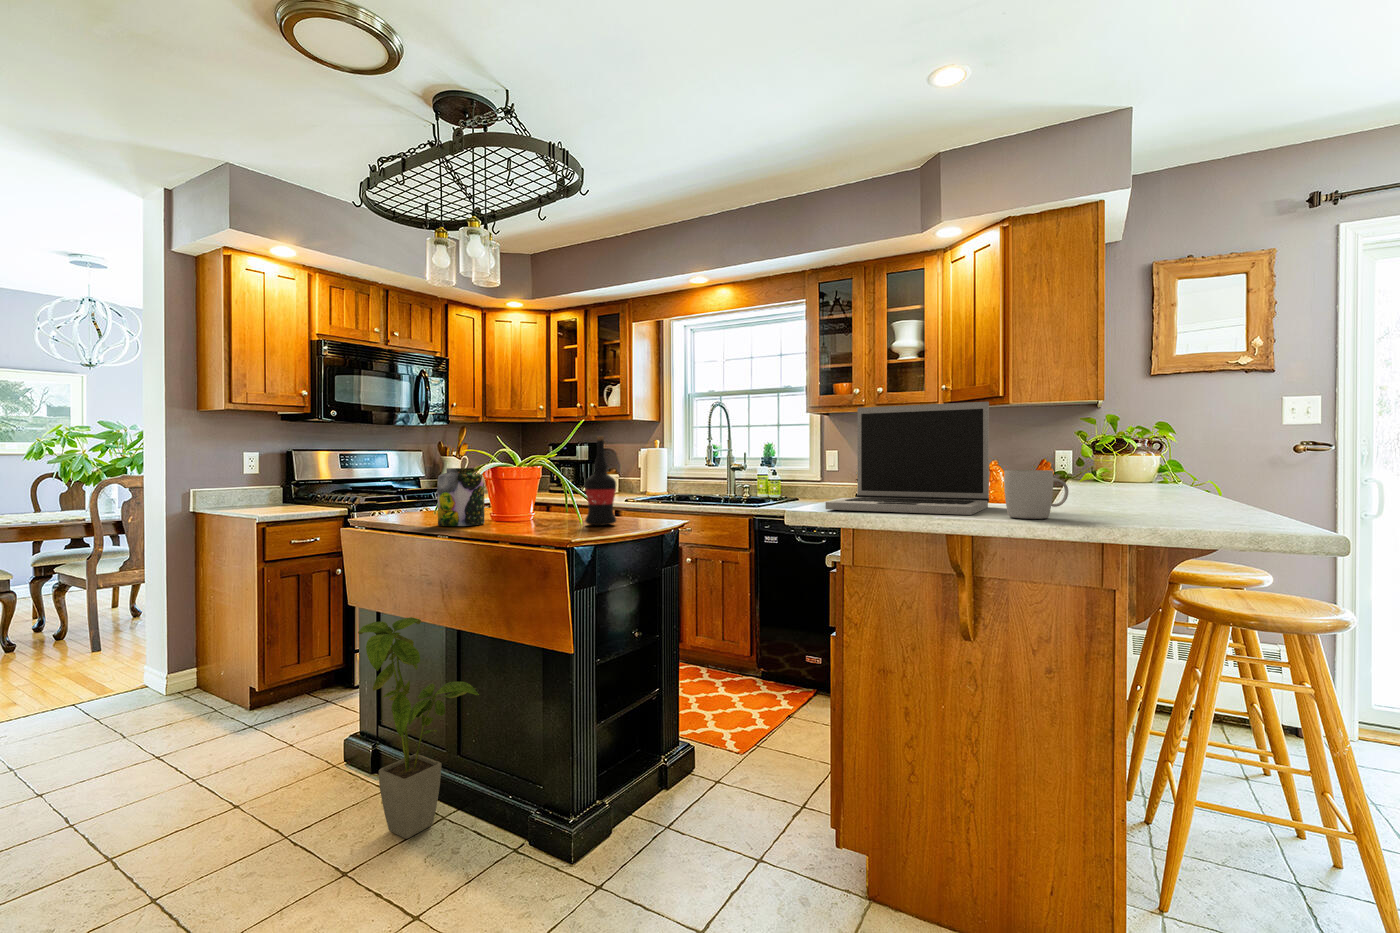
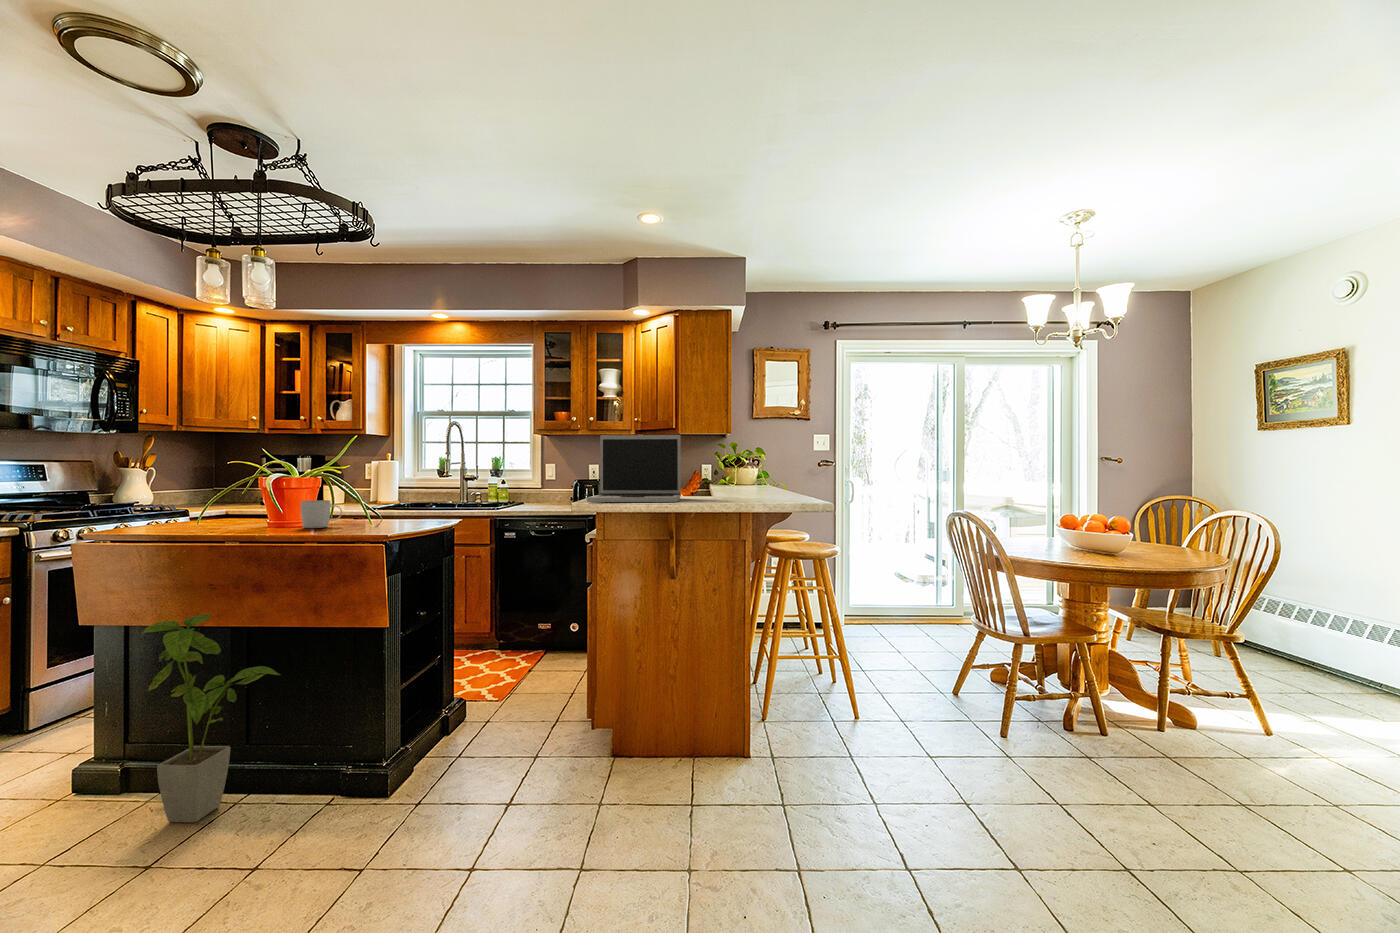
wine bottle: present [585,436,616,525] -> none [375,450,405,523]
jar: present [437,468,485,526] -> none [217,476,268,530]
mug: present [1004,470,1068,519] -> present [301,500,342,528]

